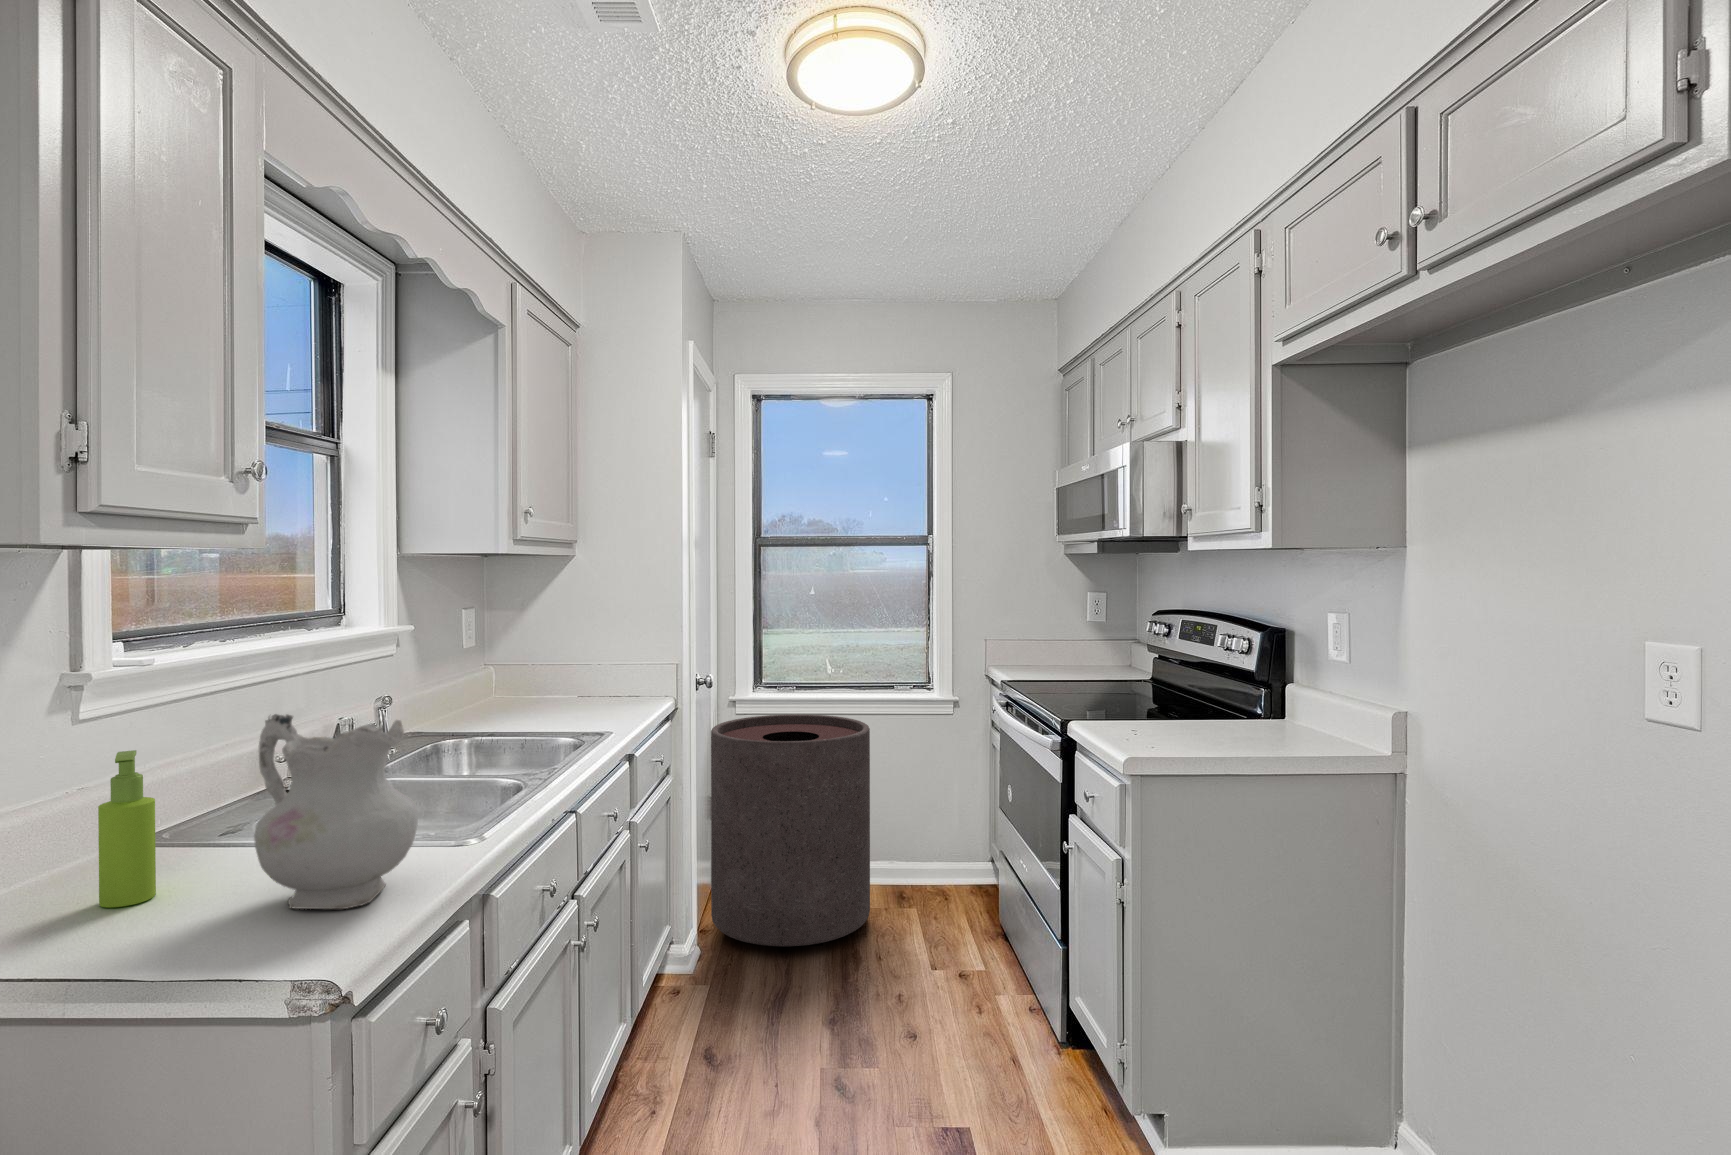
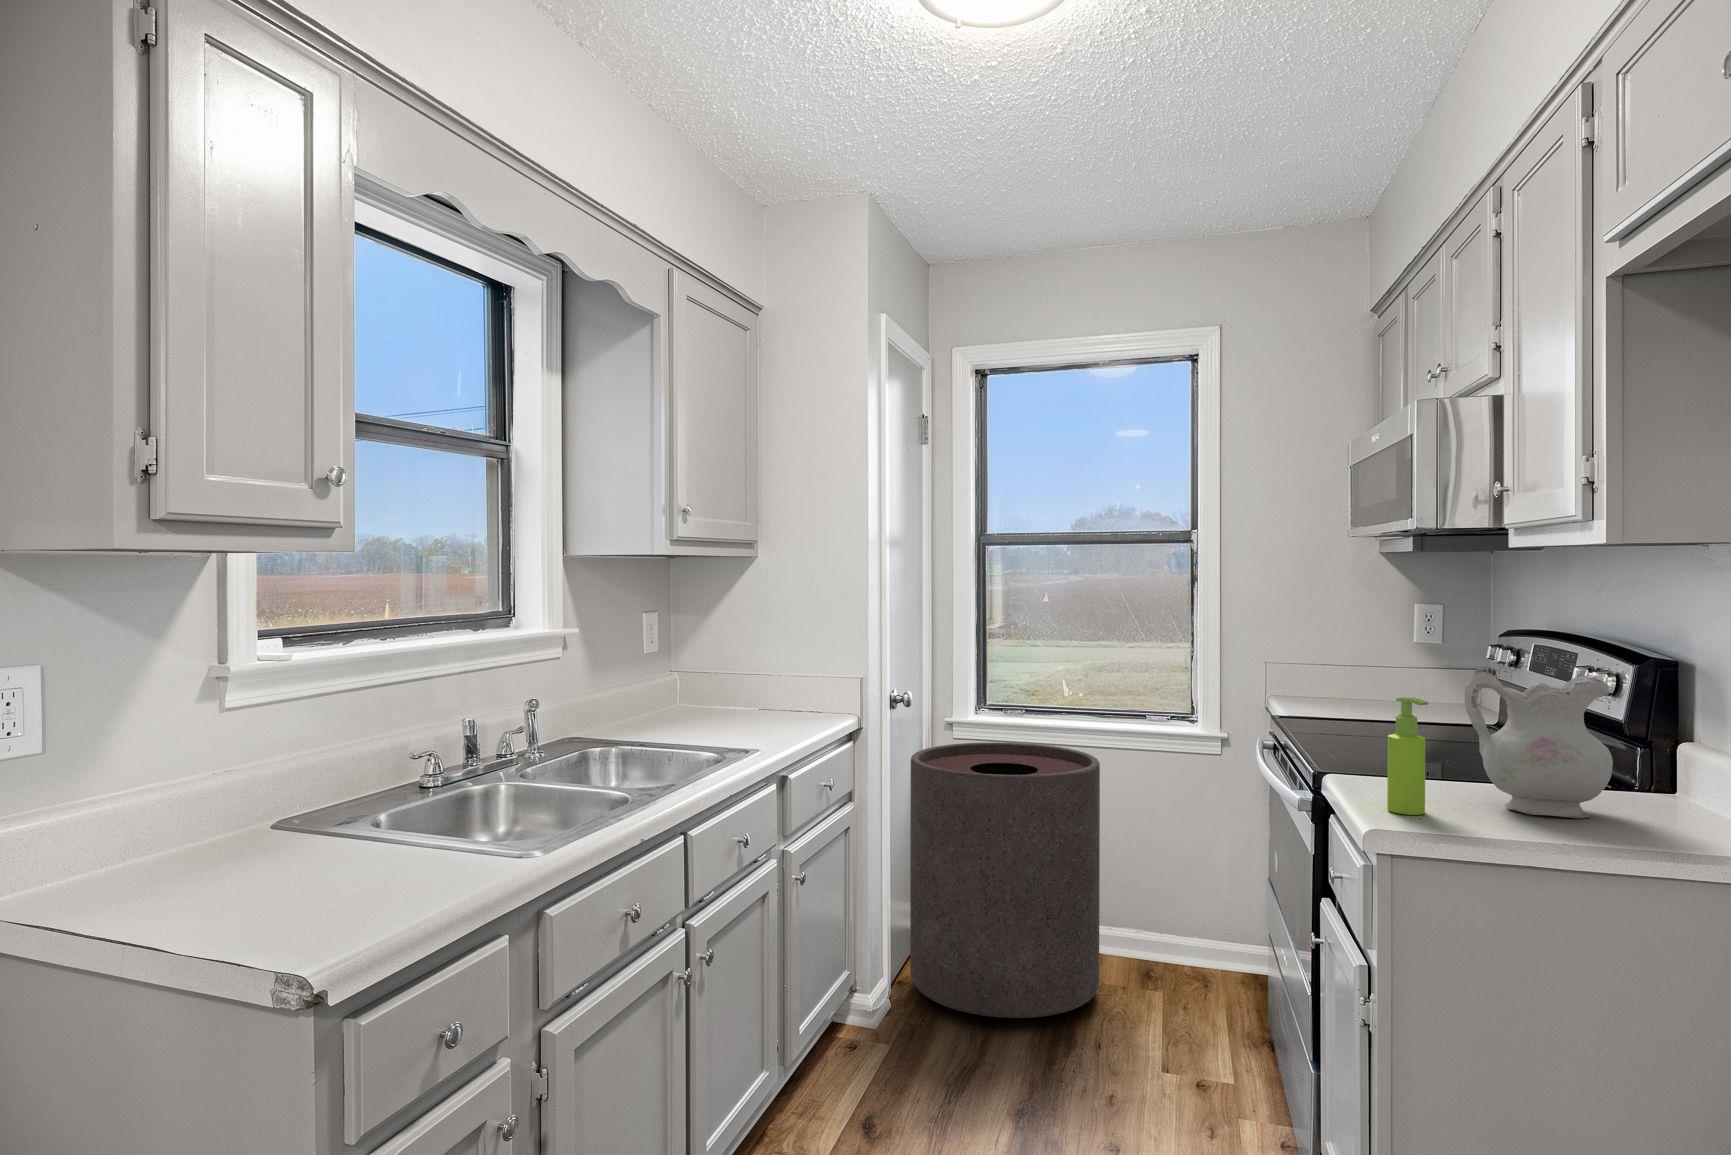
ceramic pitcher: present [254,714,418,909] -> present [1465,668,1613,818]
soap dispenser: present [98,750,156,907] -> present [1387,697,1428,815]

